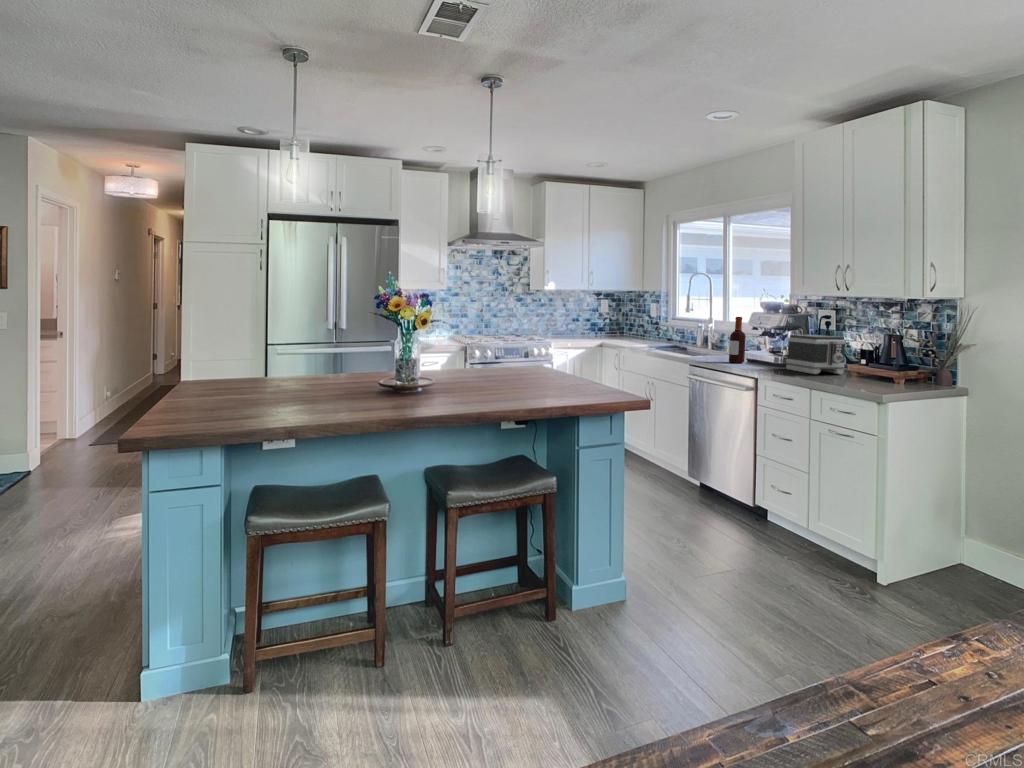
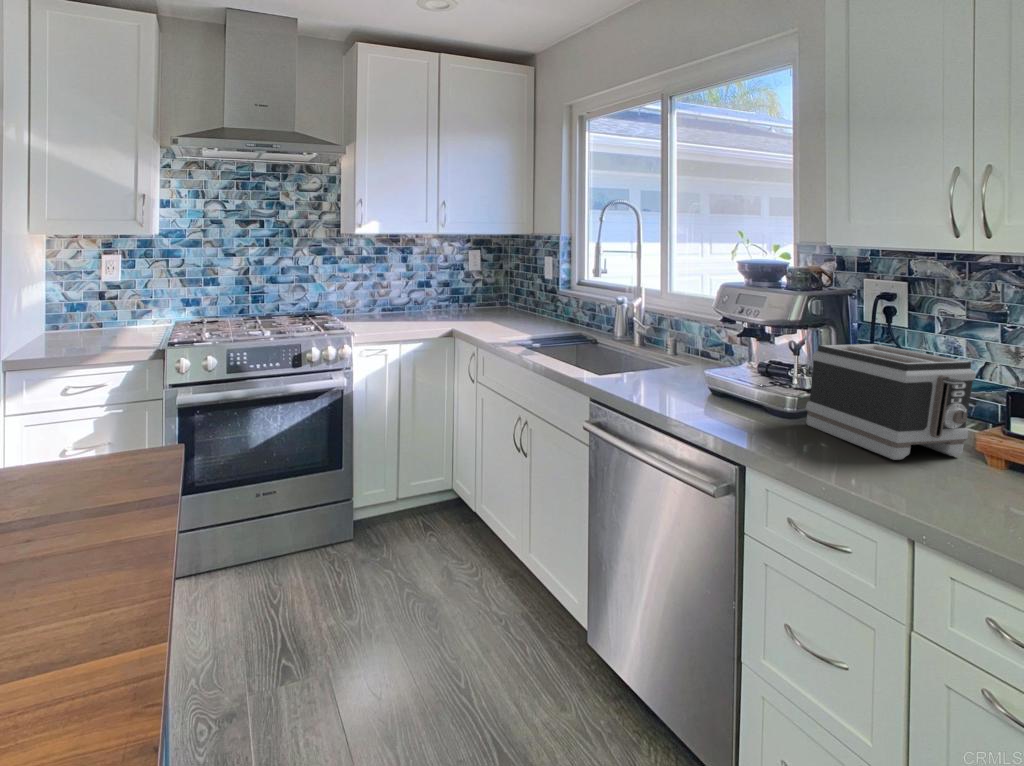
bottle: present [729,317,746,363] -> none [674,296,710,398]

